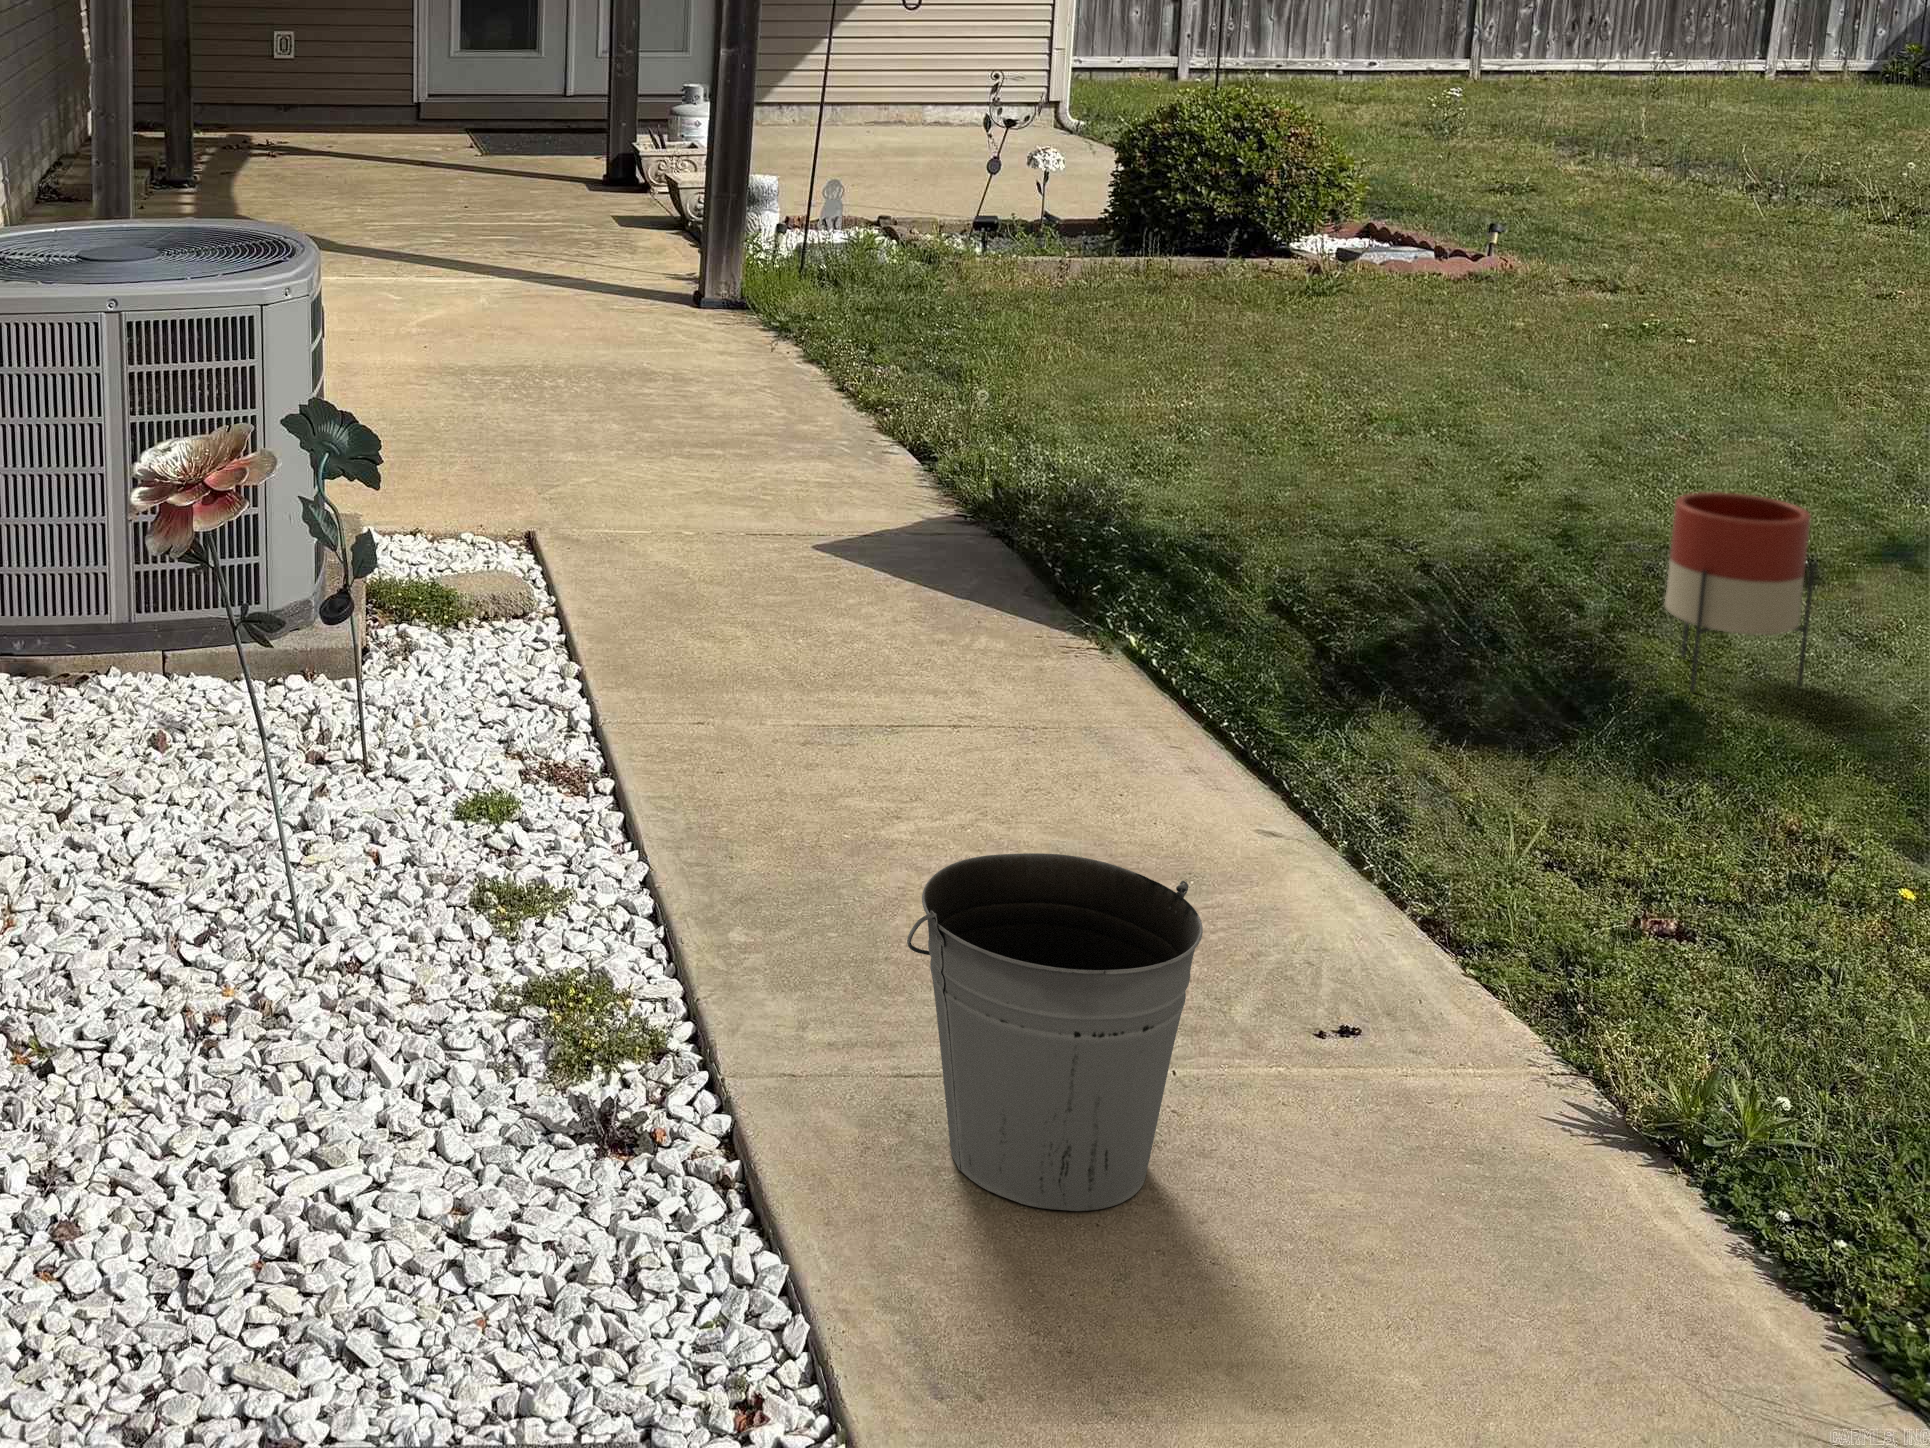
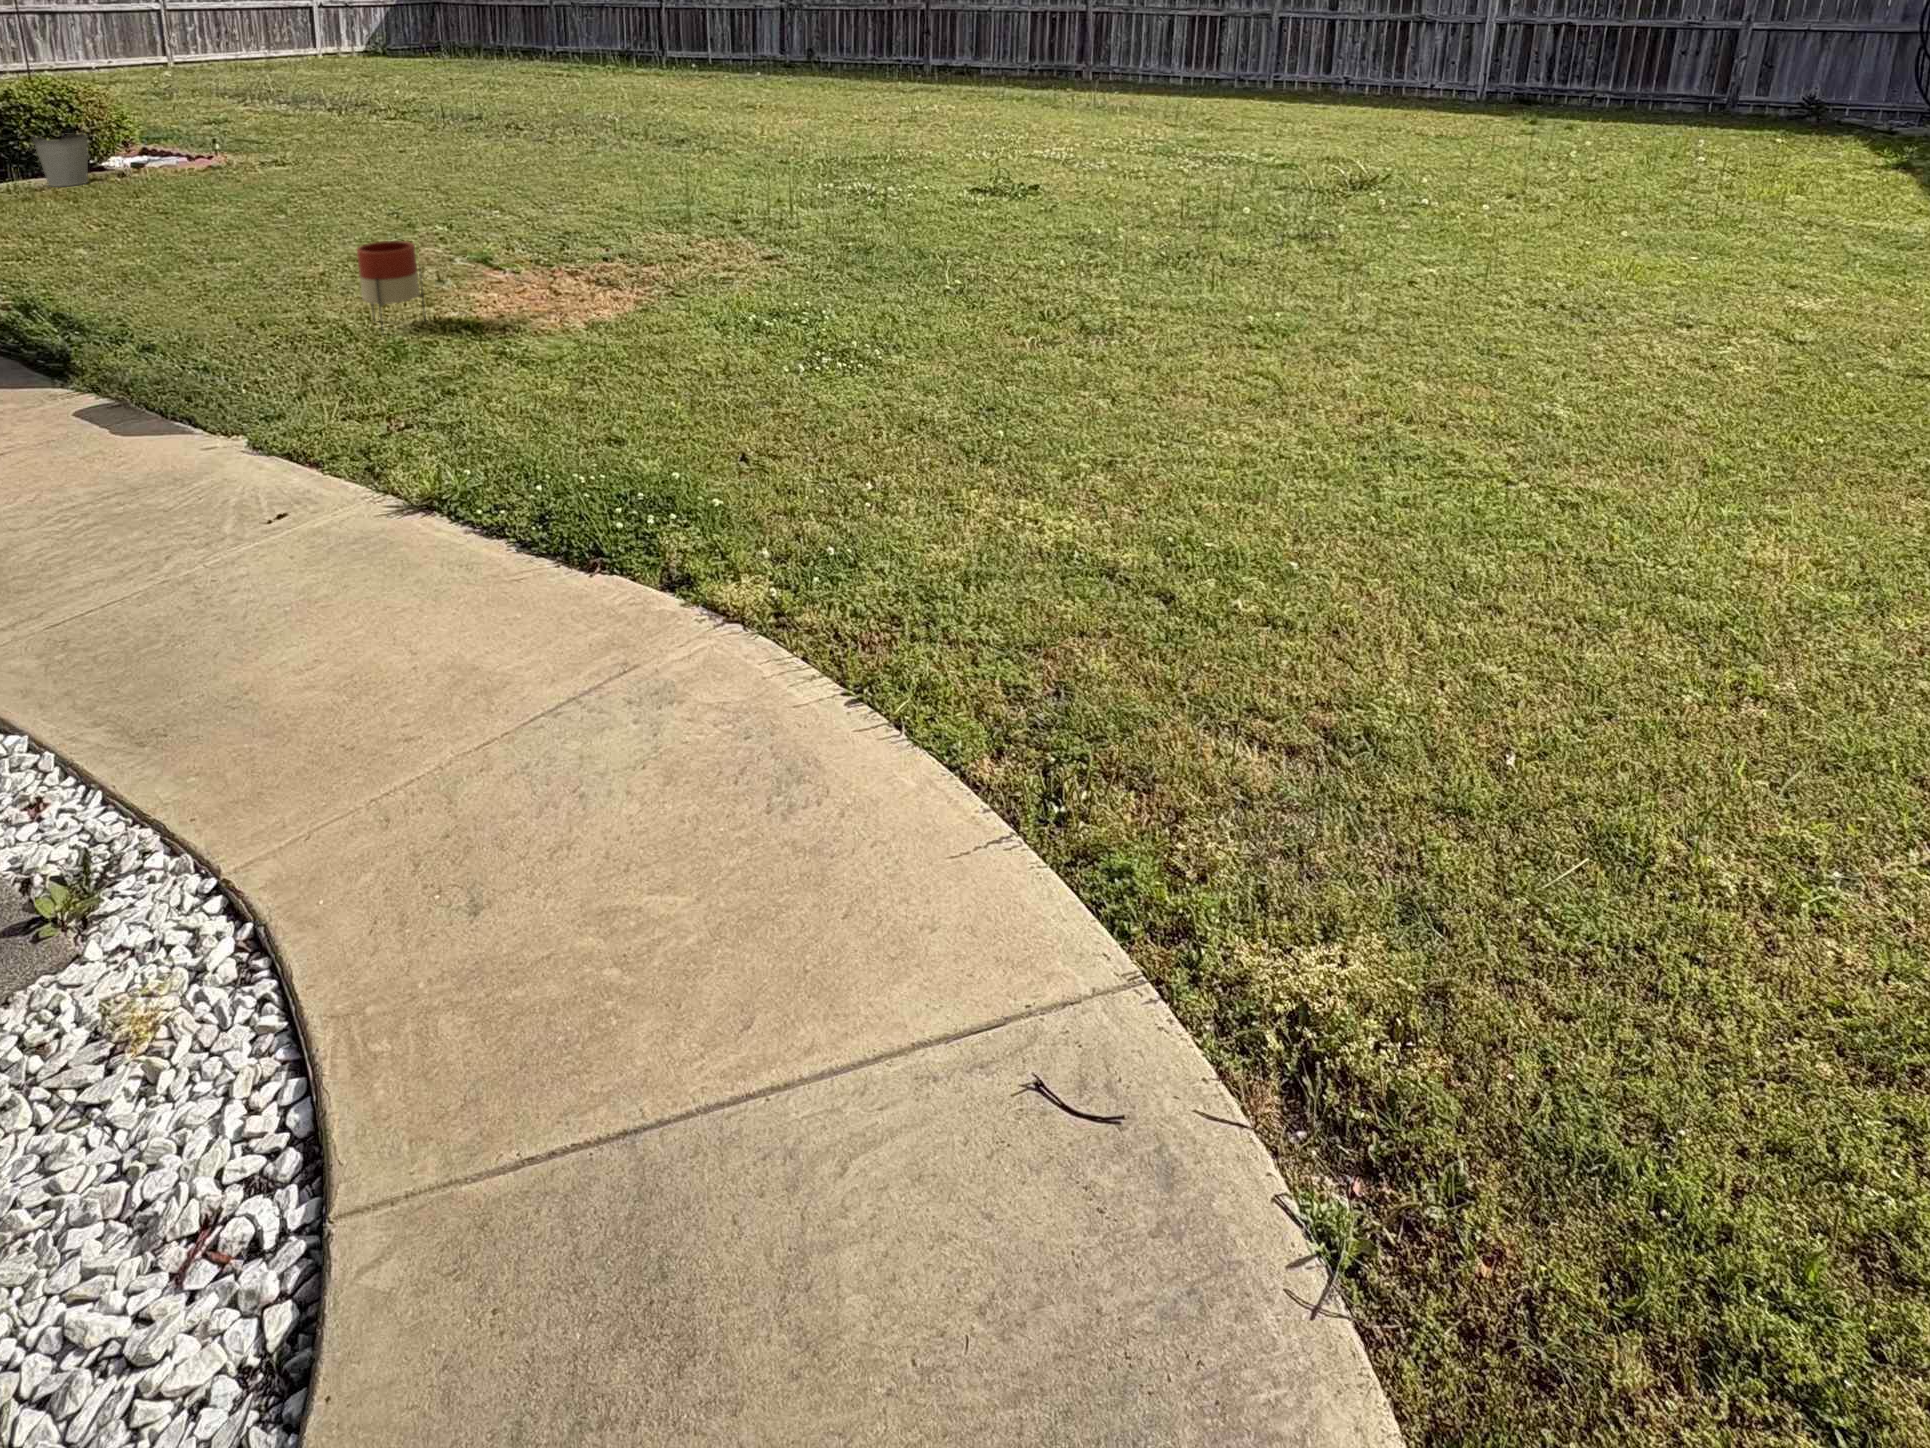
bucket: present [907,853,1203,1211] -> present [33,133,88,187]

